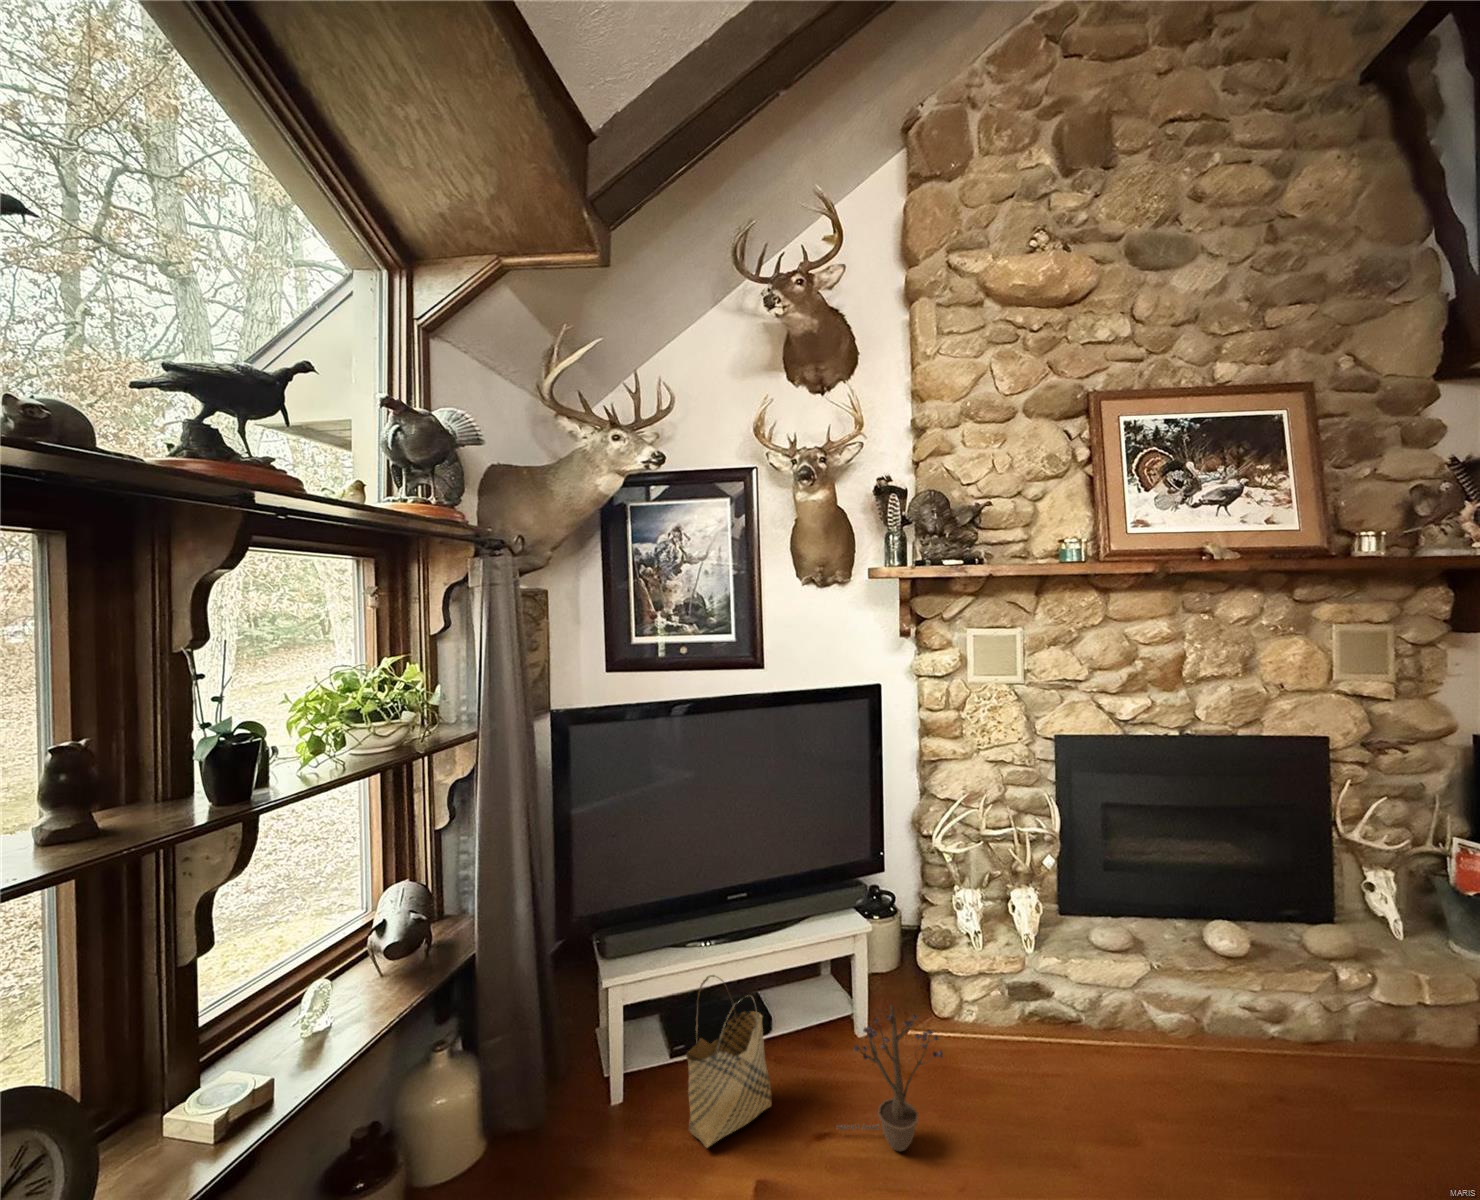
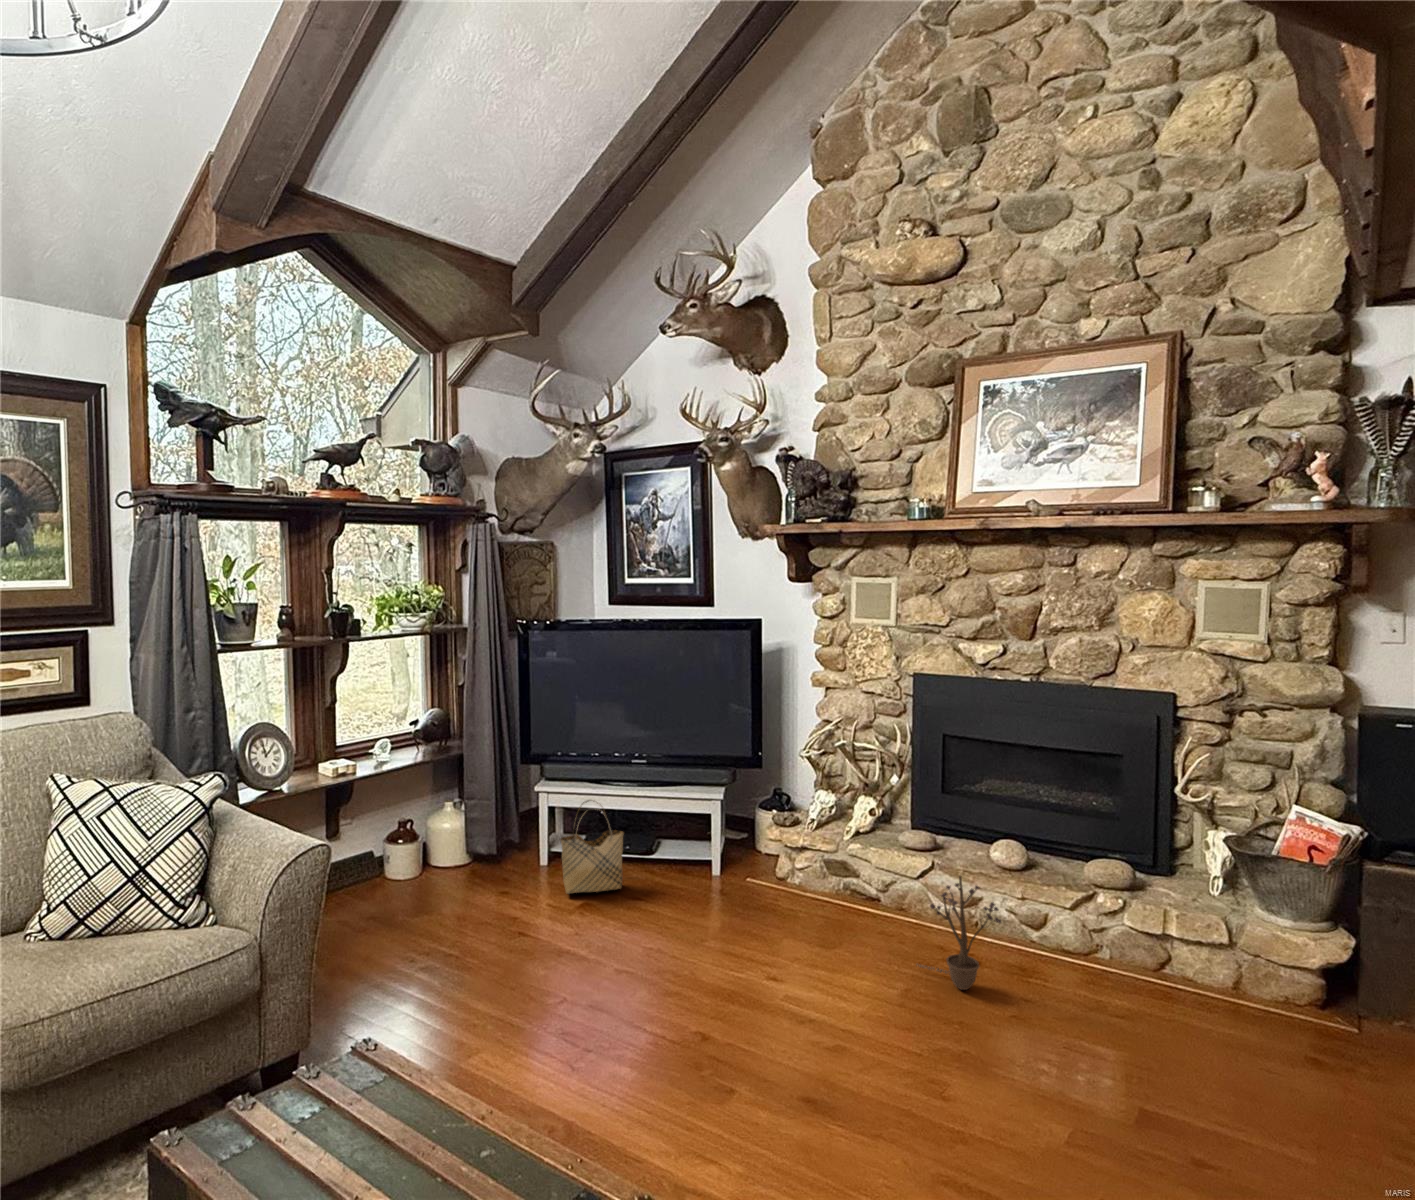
decorative plant: present [838,1005,942,1151] -> present [919,876,1001,990]

